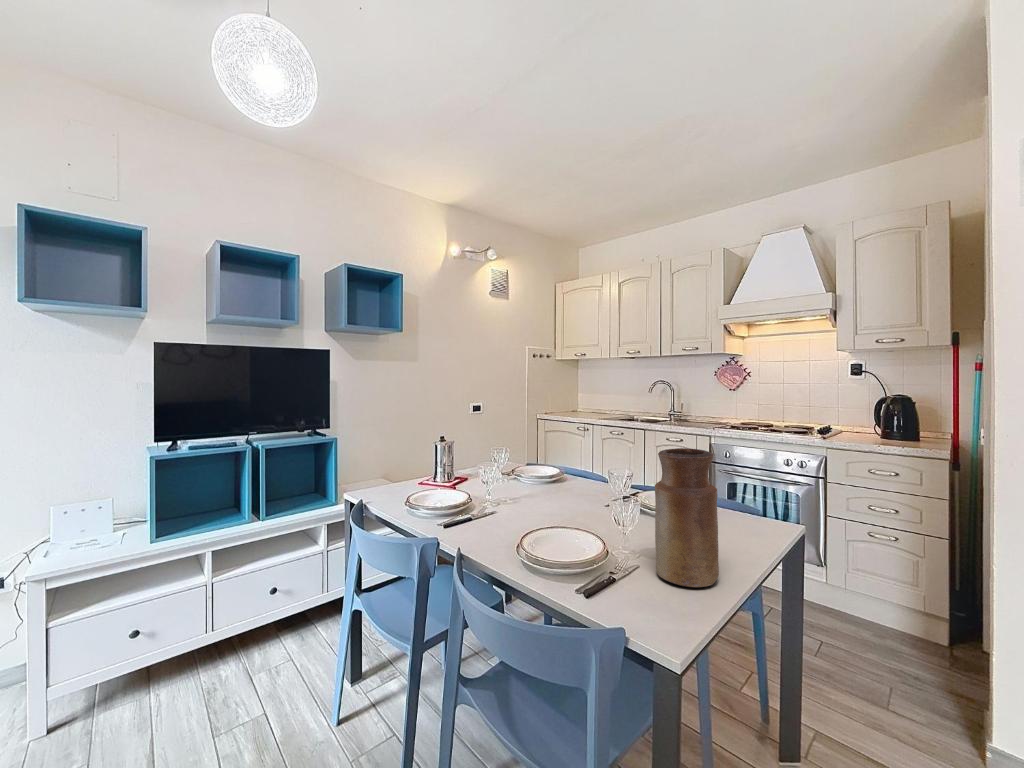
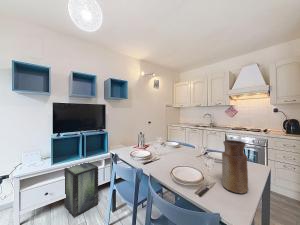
storage box: none [195,533,305,703] -> present [64,162,98,218]

